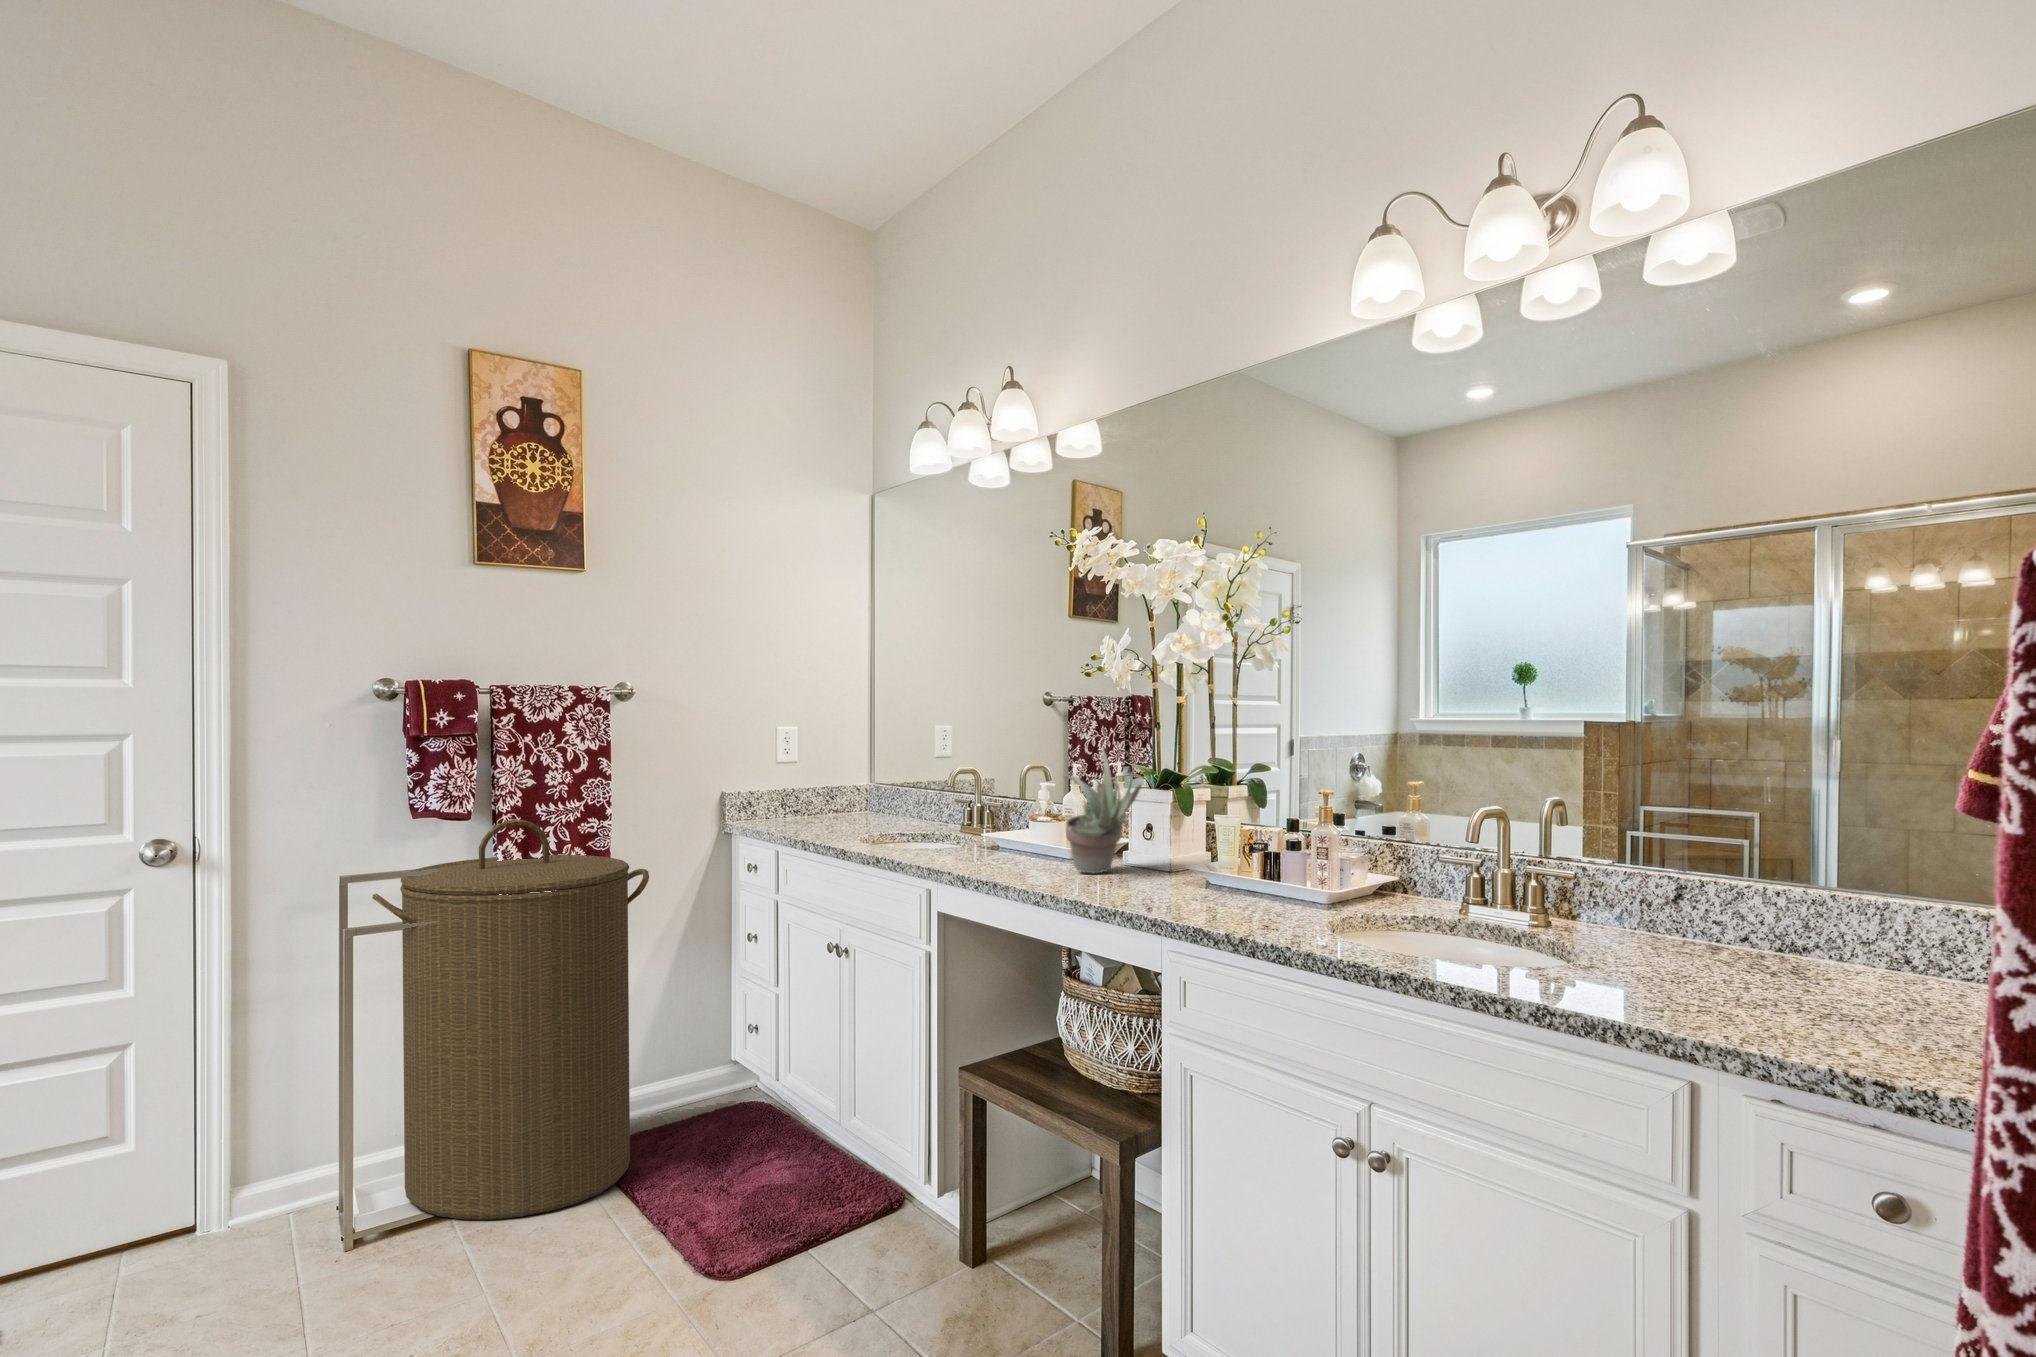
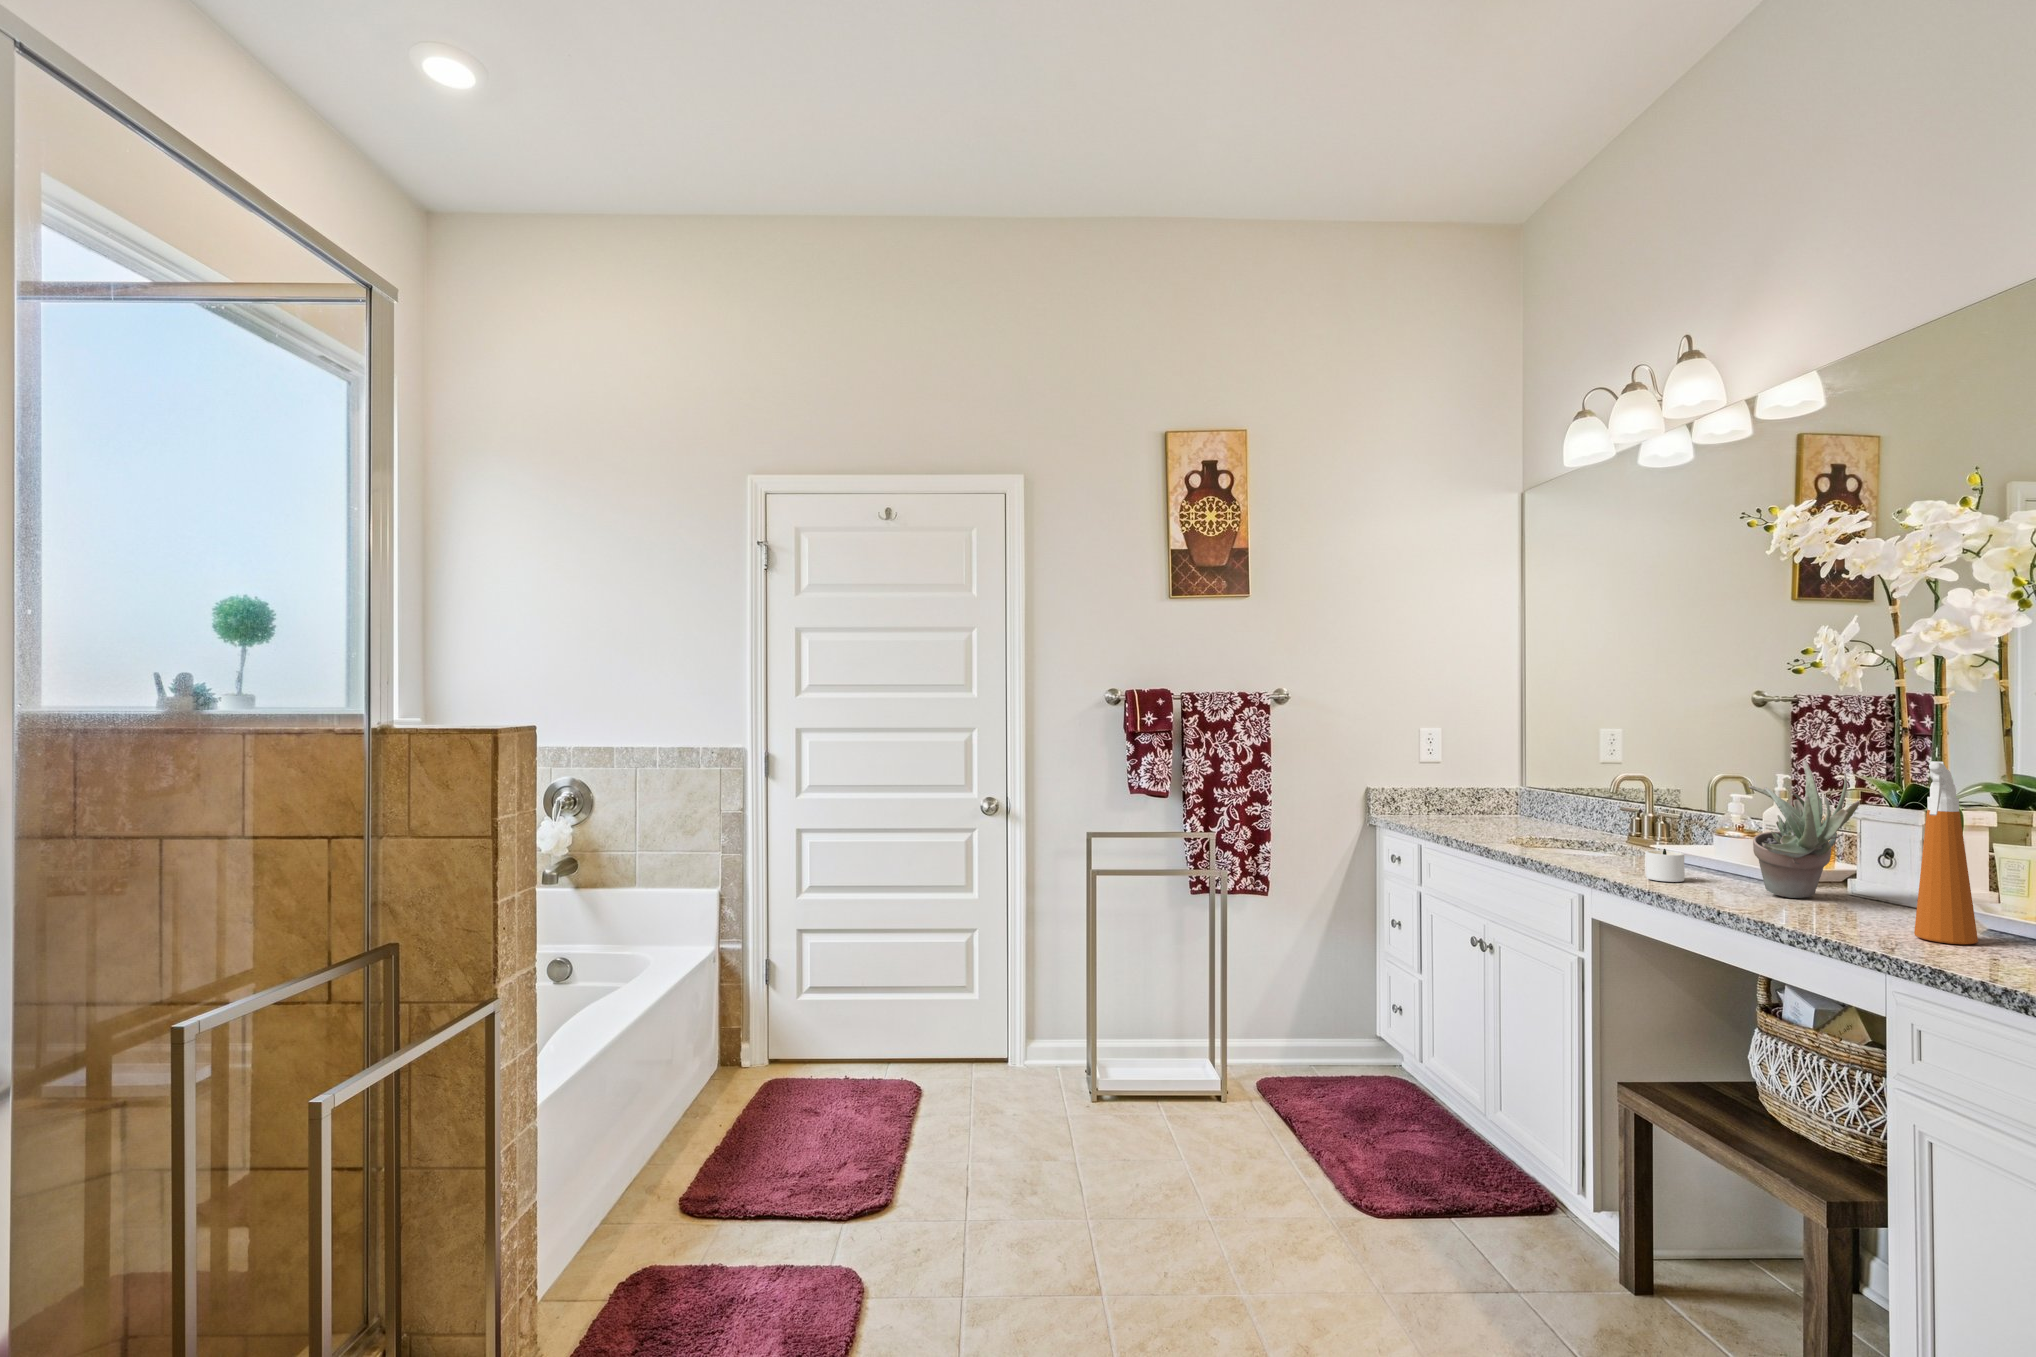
spray bottle: none [1172,748,1211,899] -> present [1914,761,1978,944]
laundry hamper: present [372,820,649,1220] -> none [1090,801,1306,1132]
candle: none [982,837,1023,869] -> present [1645,849,1685,882]

